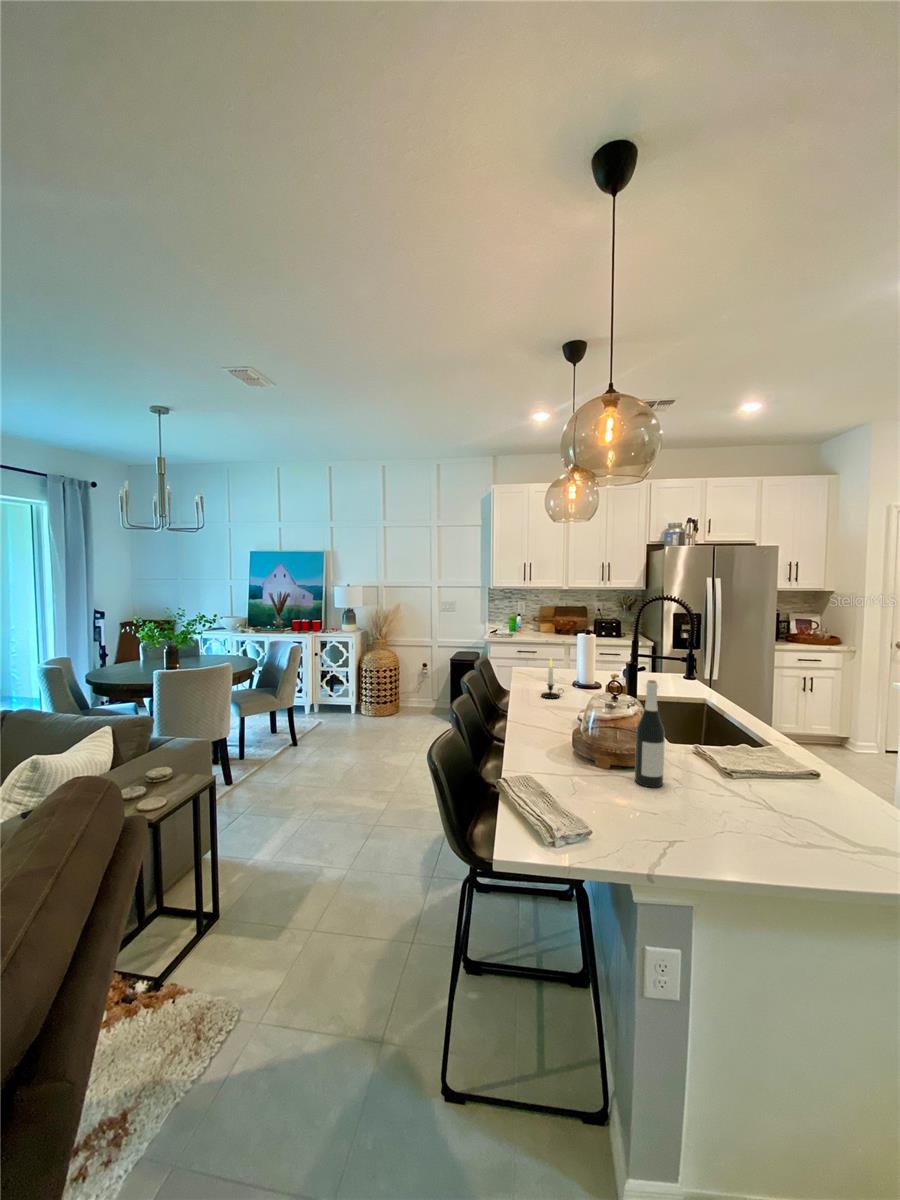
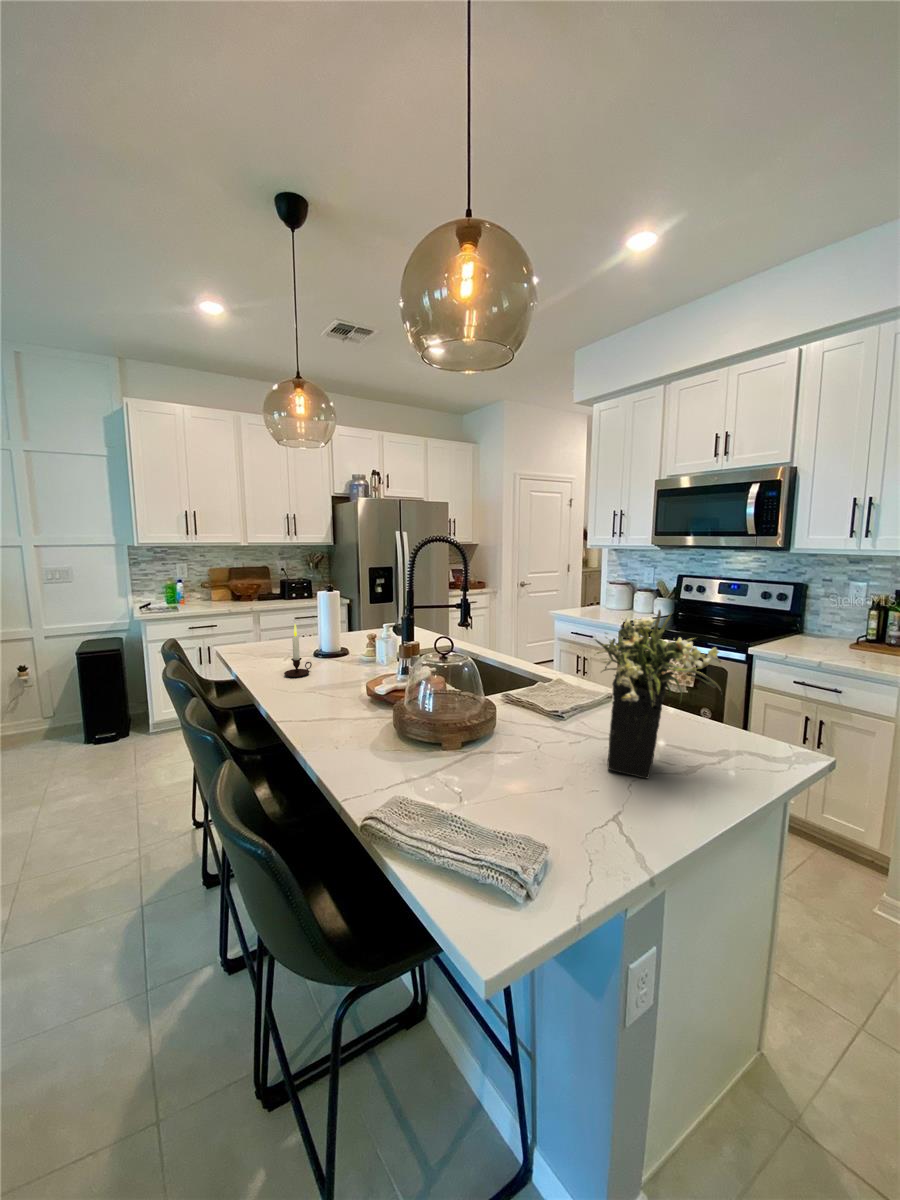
wine bottle: present [635,680,665,787] -> none [498,628,532,759]
flower arrangement: none [687,682,831,832] -> present [595,610,721,778]

